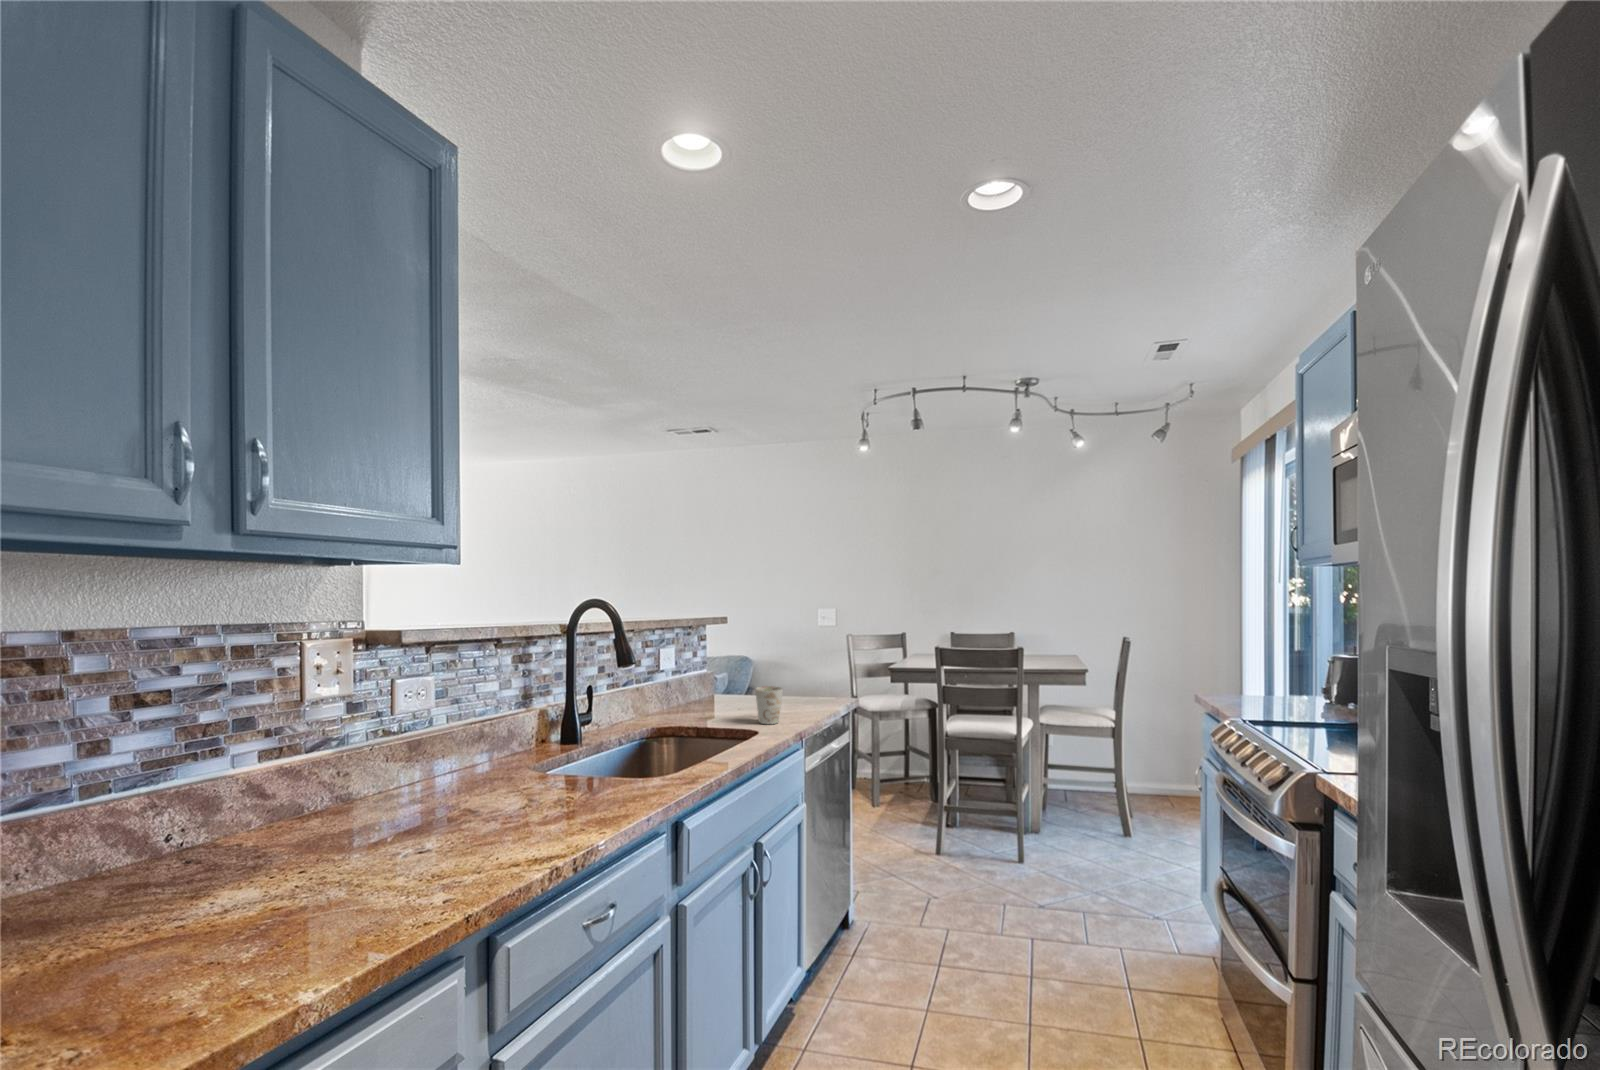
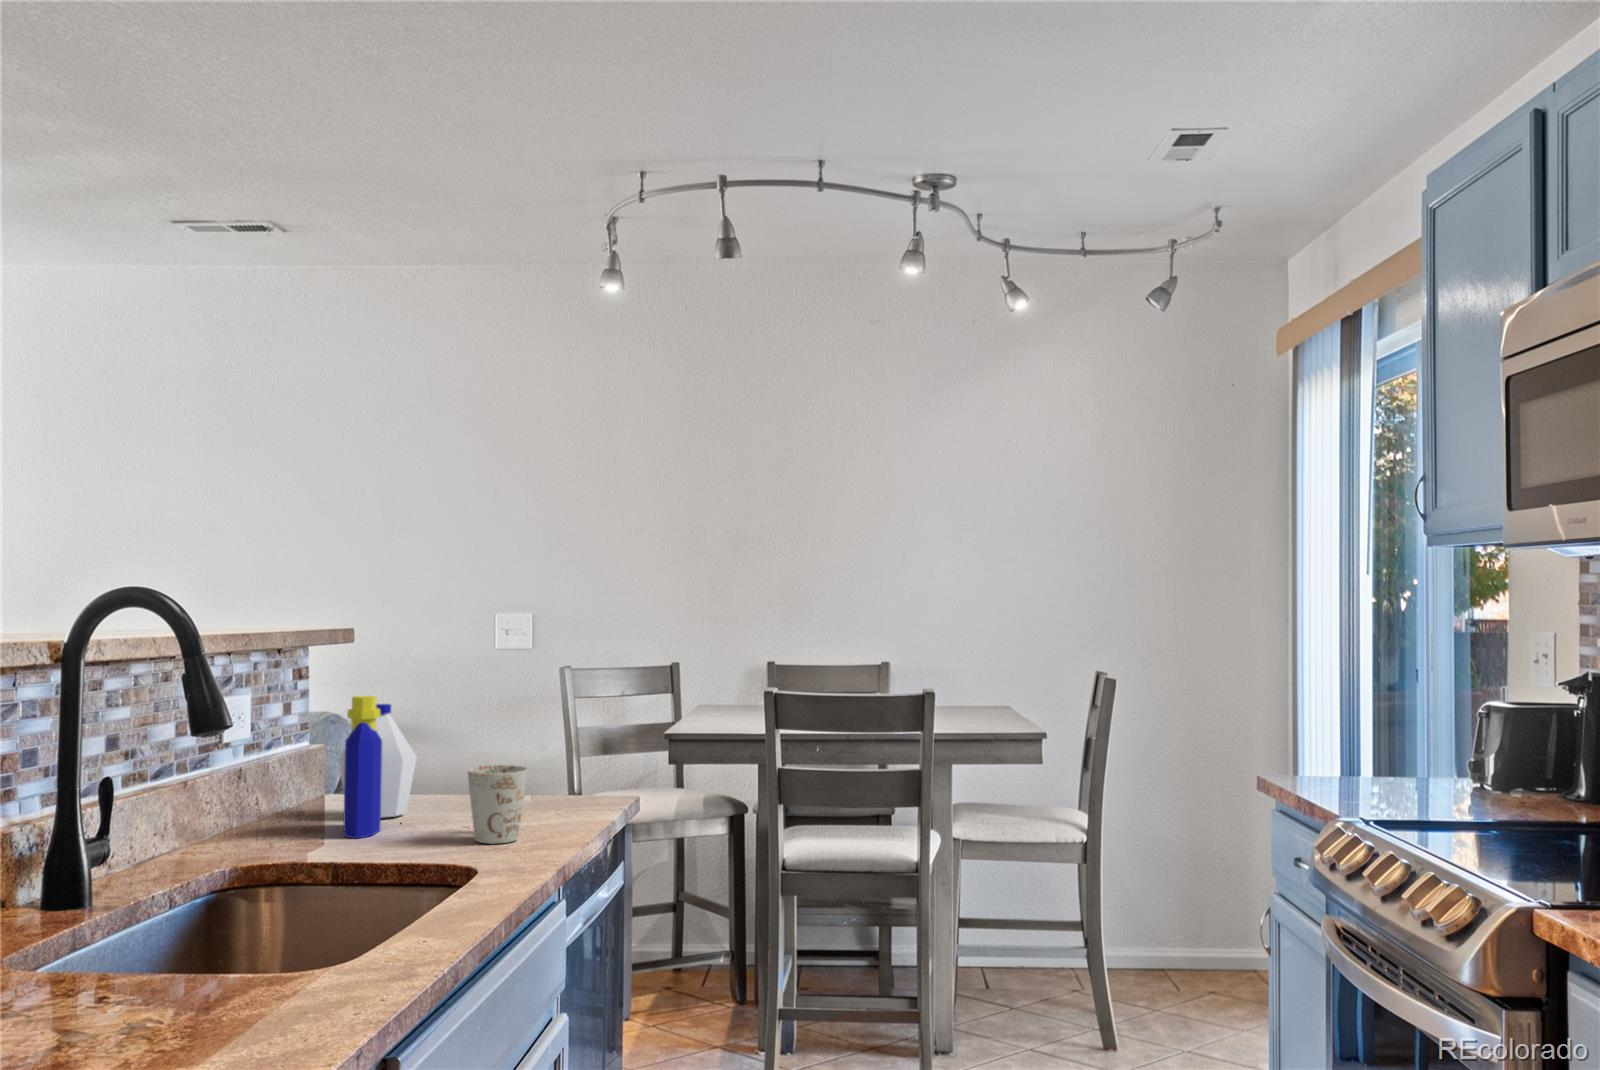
bottle: none [705,651,743,717] -> present [339,696,417,839]

